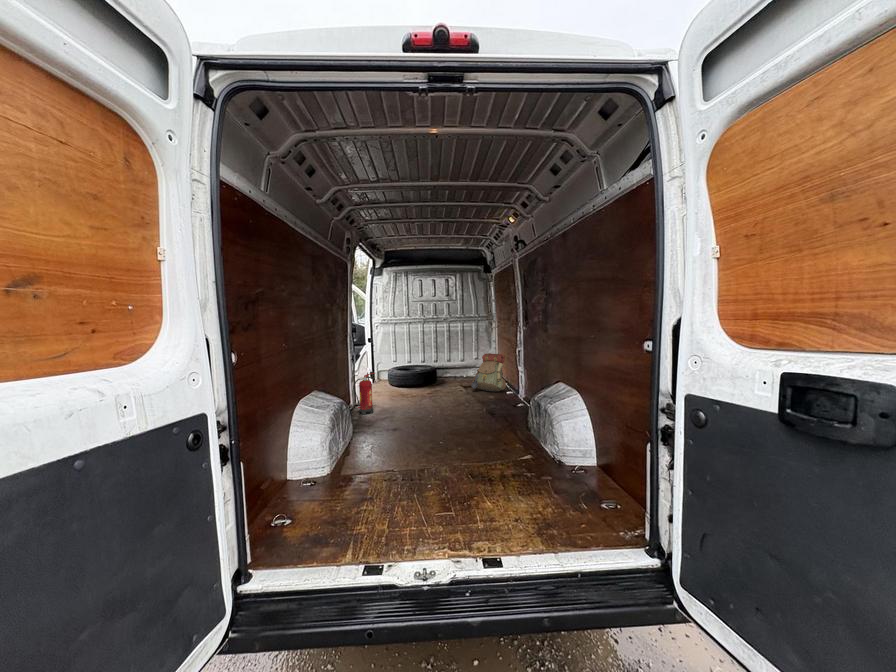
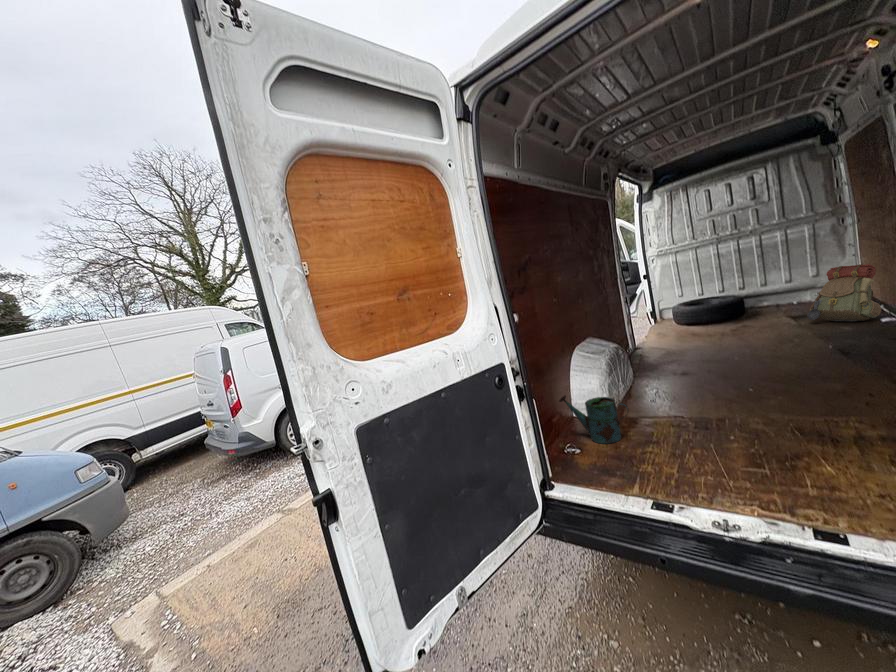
fire extinguisher: present [353,373,375,415] -> none [629,314,657,359]
watering can: none [273,453,348,507] -> present [559,395,628,444]

